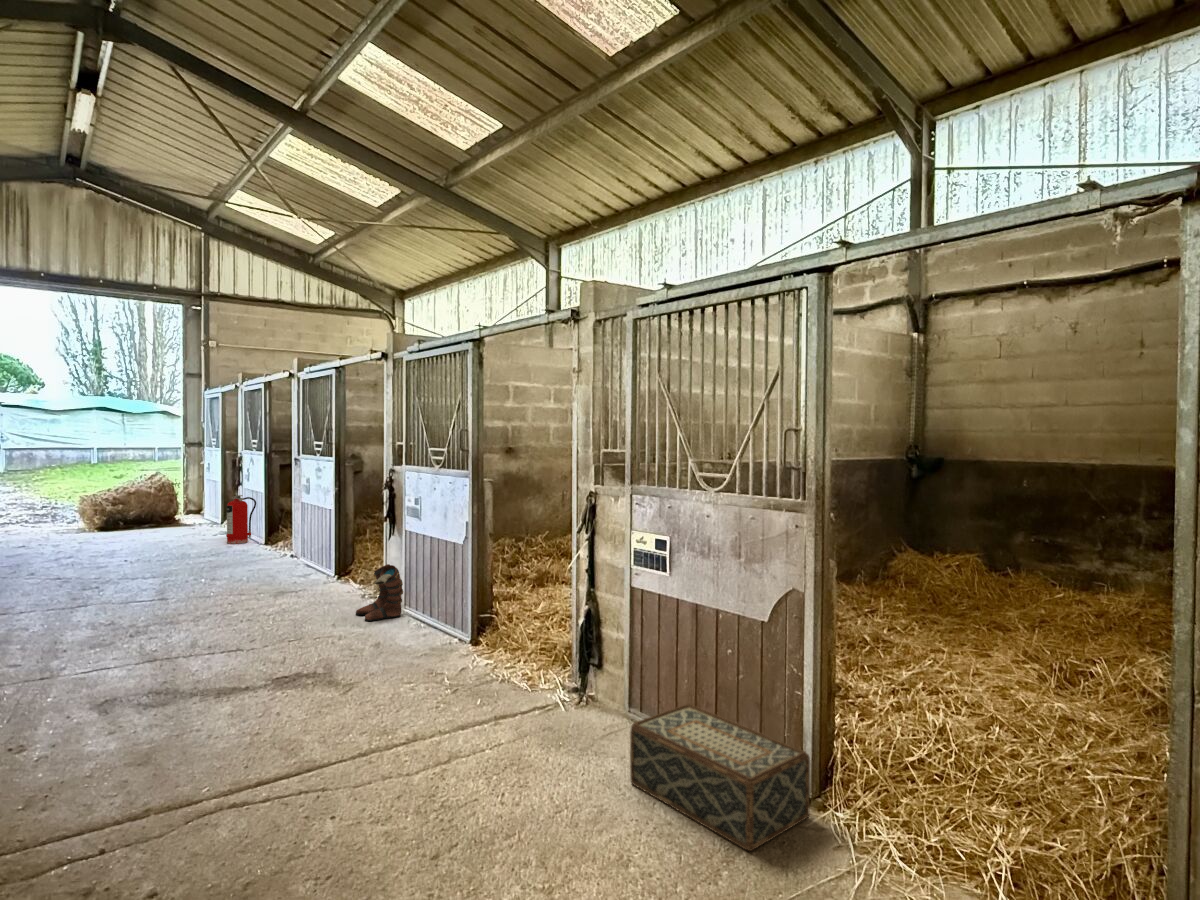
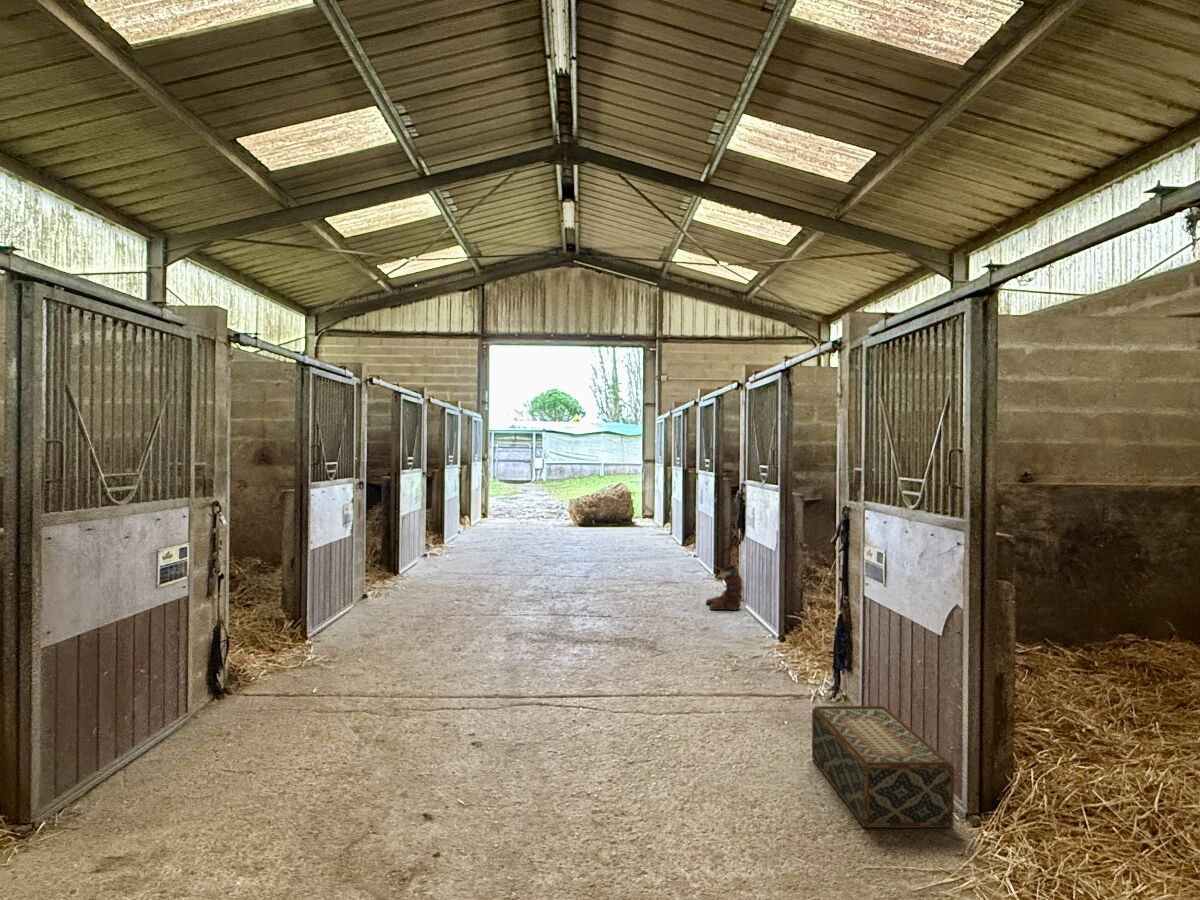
fire extinguisher: present [226,495,256,544] -> none [655,503,677,542]

